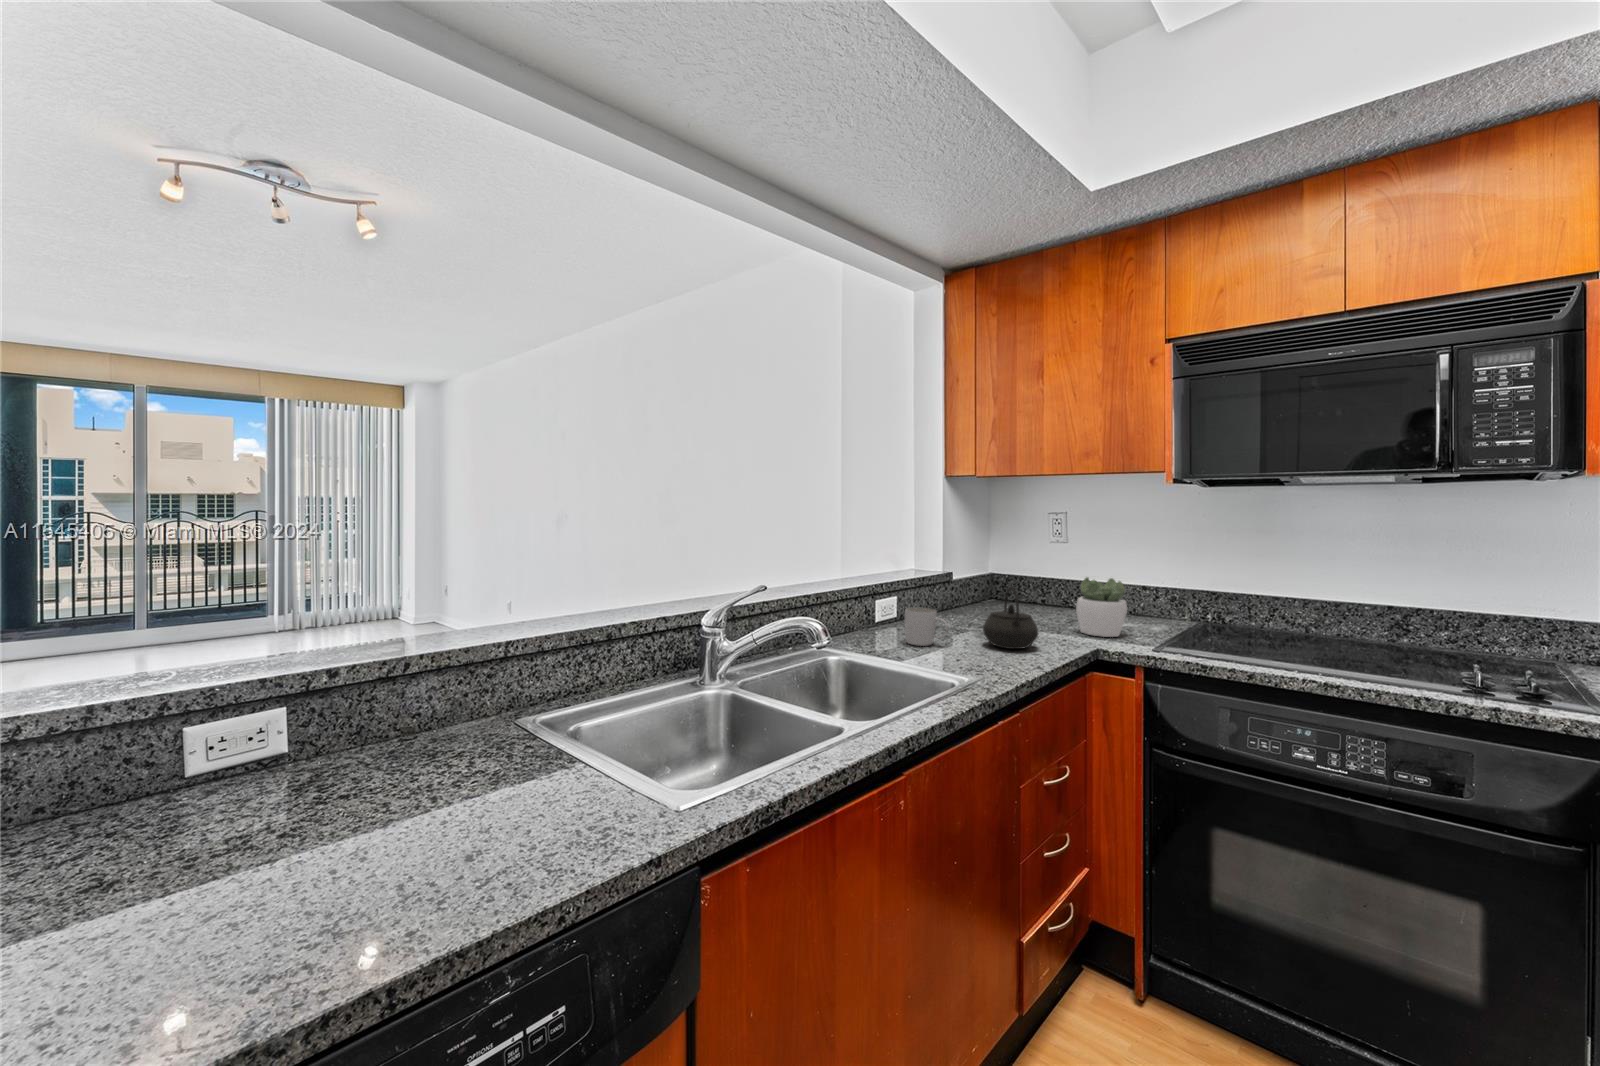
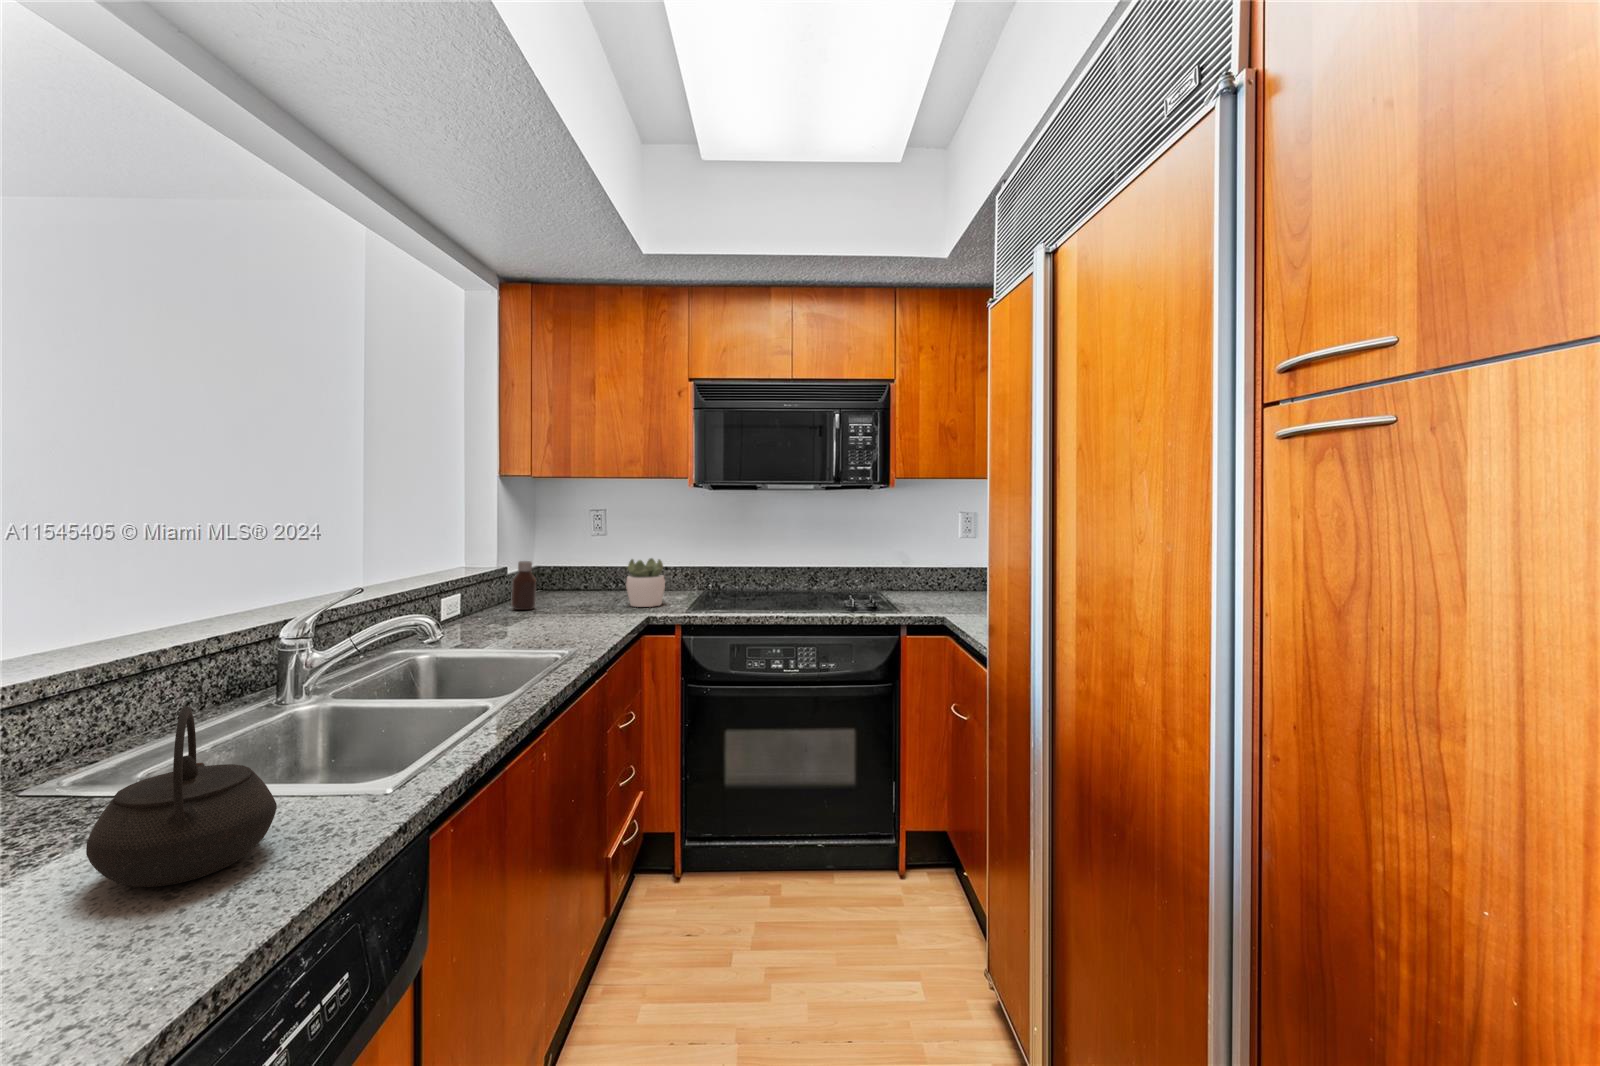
bottle: none [953,568,979,620] -> present [511,561,536,610]
kettle: present [983,586,1038,649] -> present [86,706,277,887]
mug: present [905,608,948,646] -> none [480,599,526,635]

